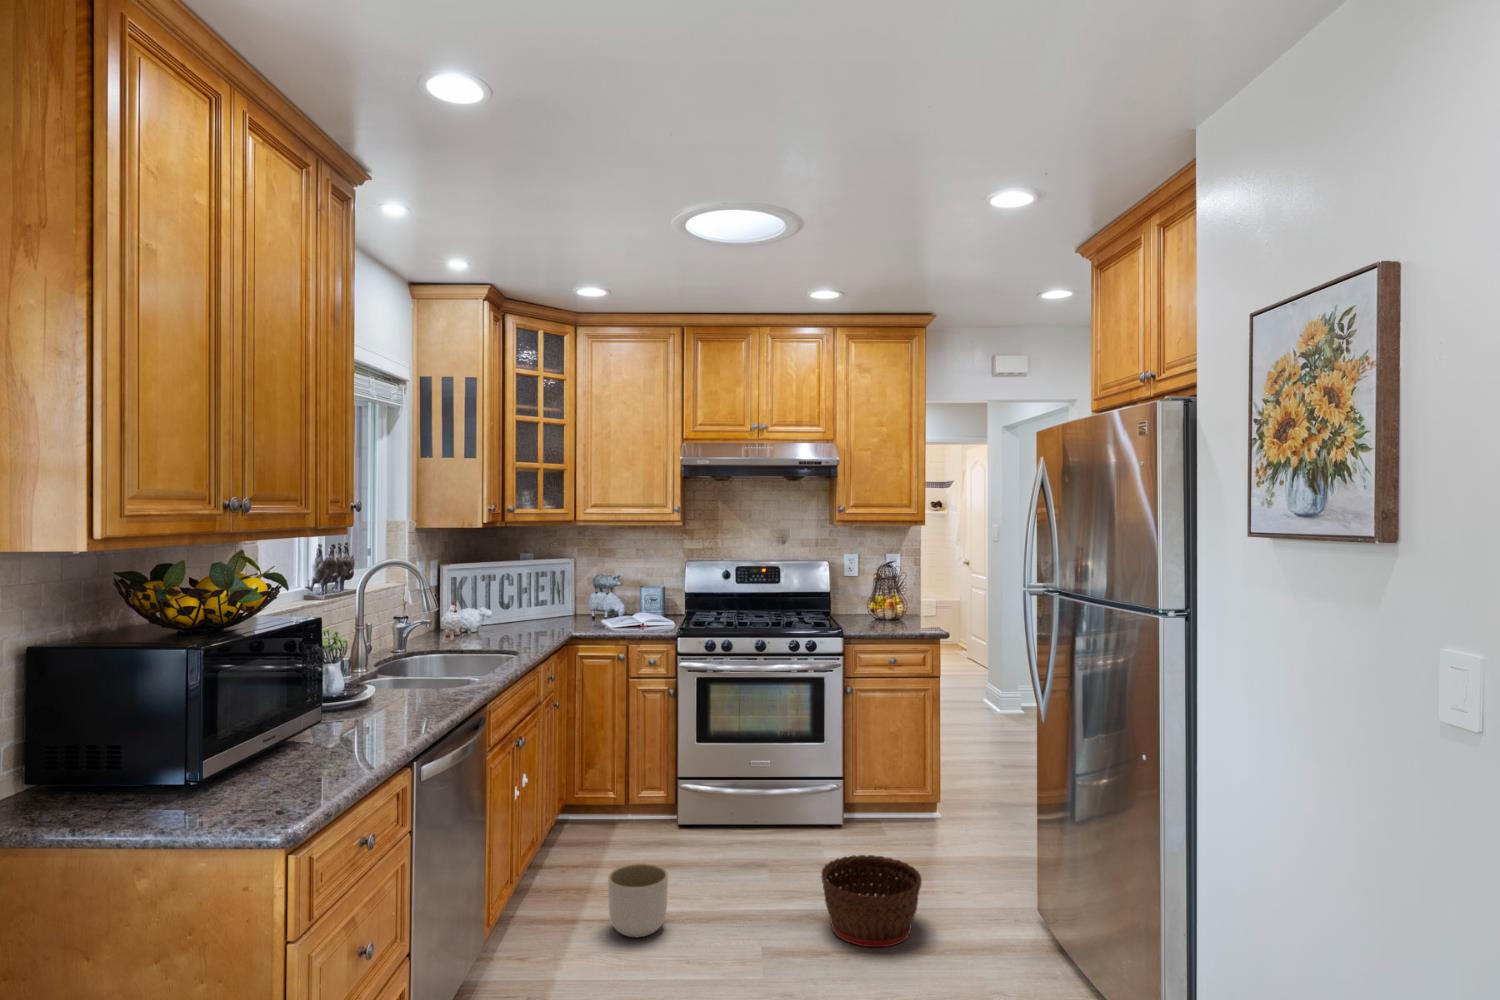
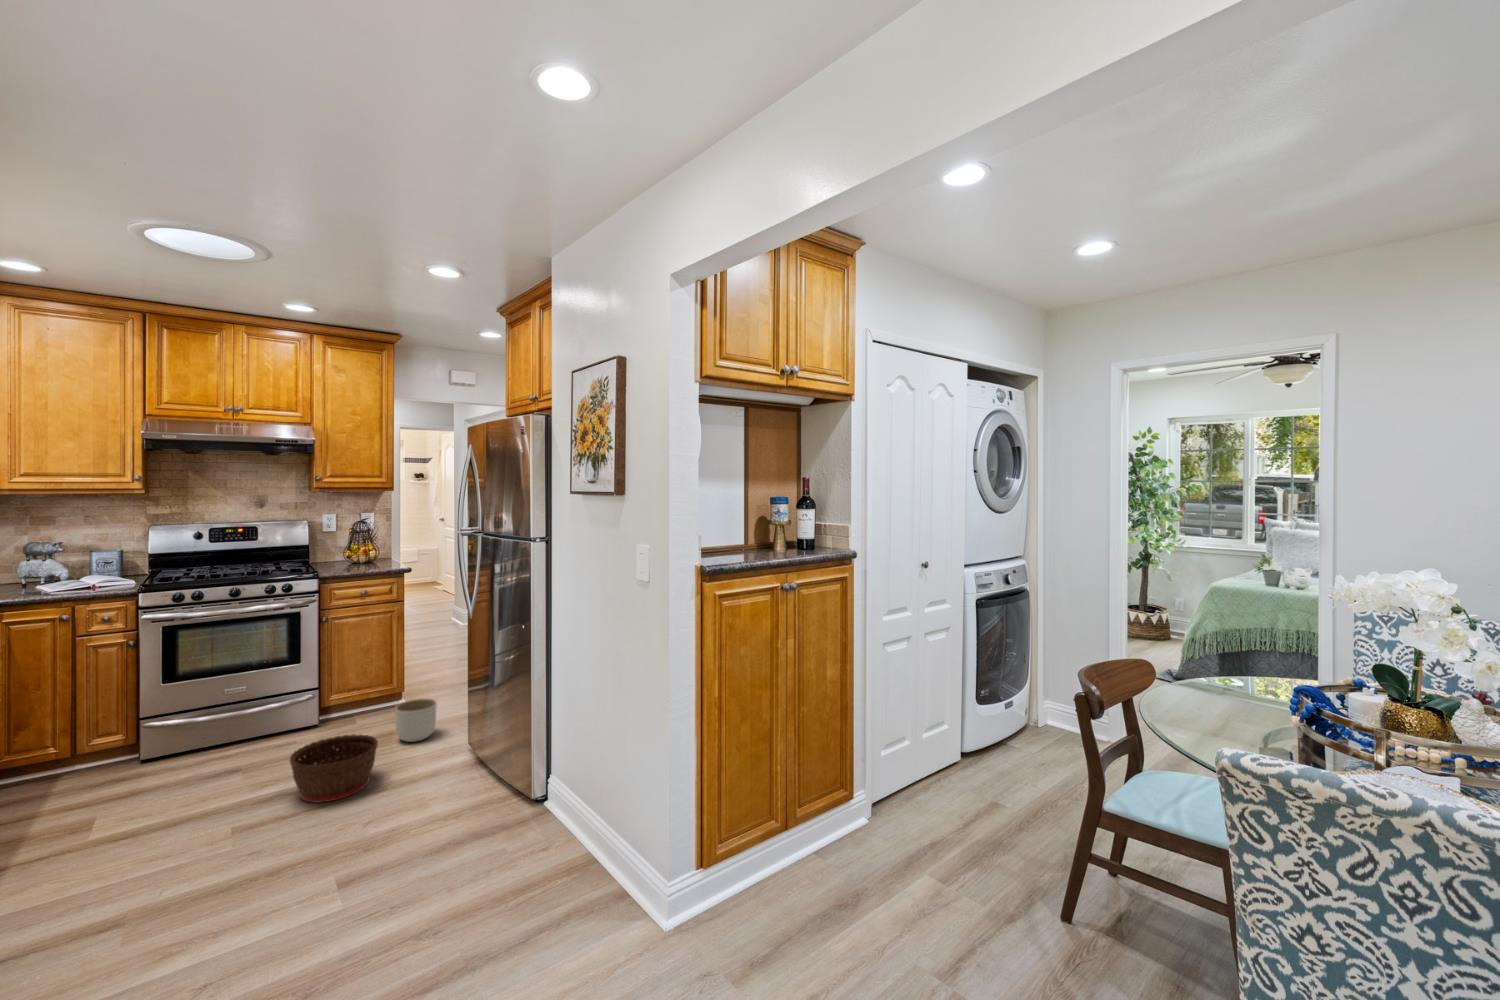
planter: present [608,863,668,937] -> present [395,699,437,742]

